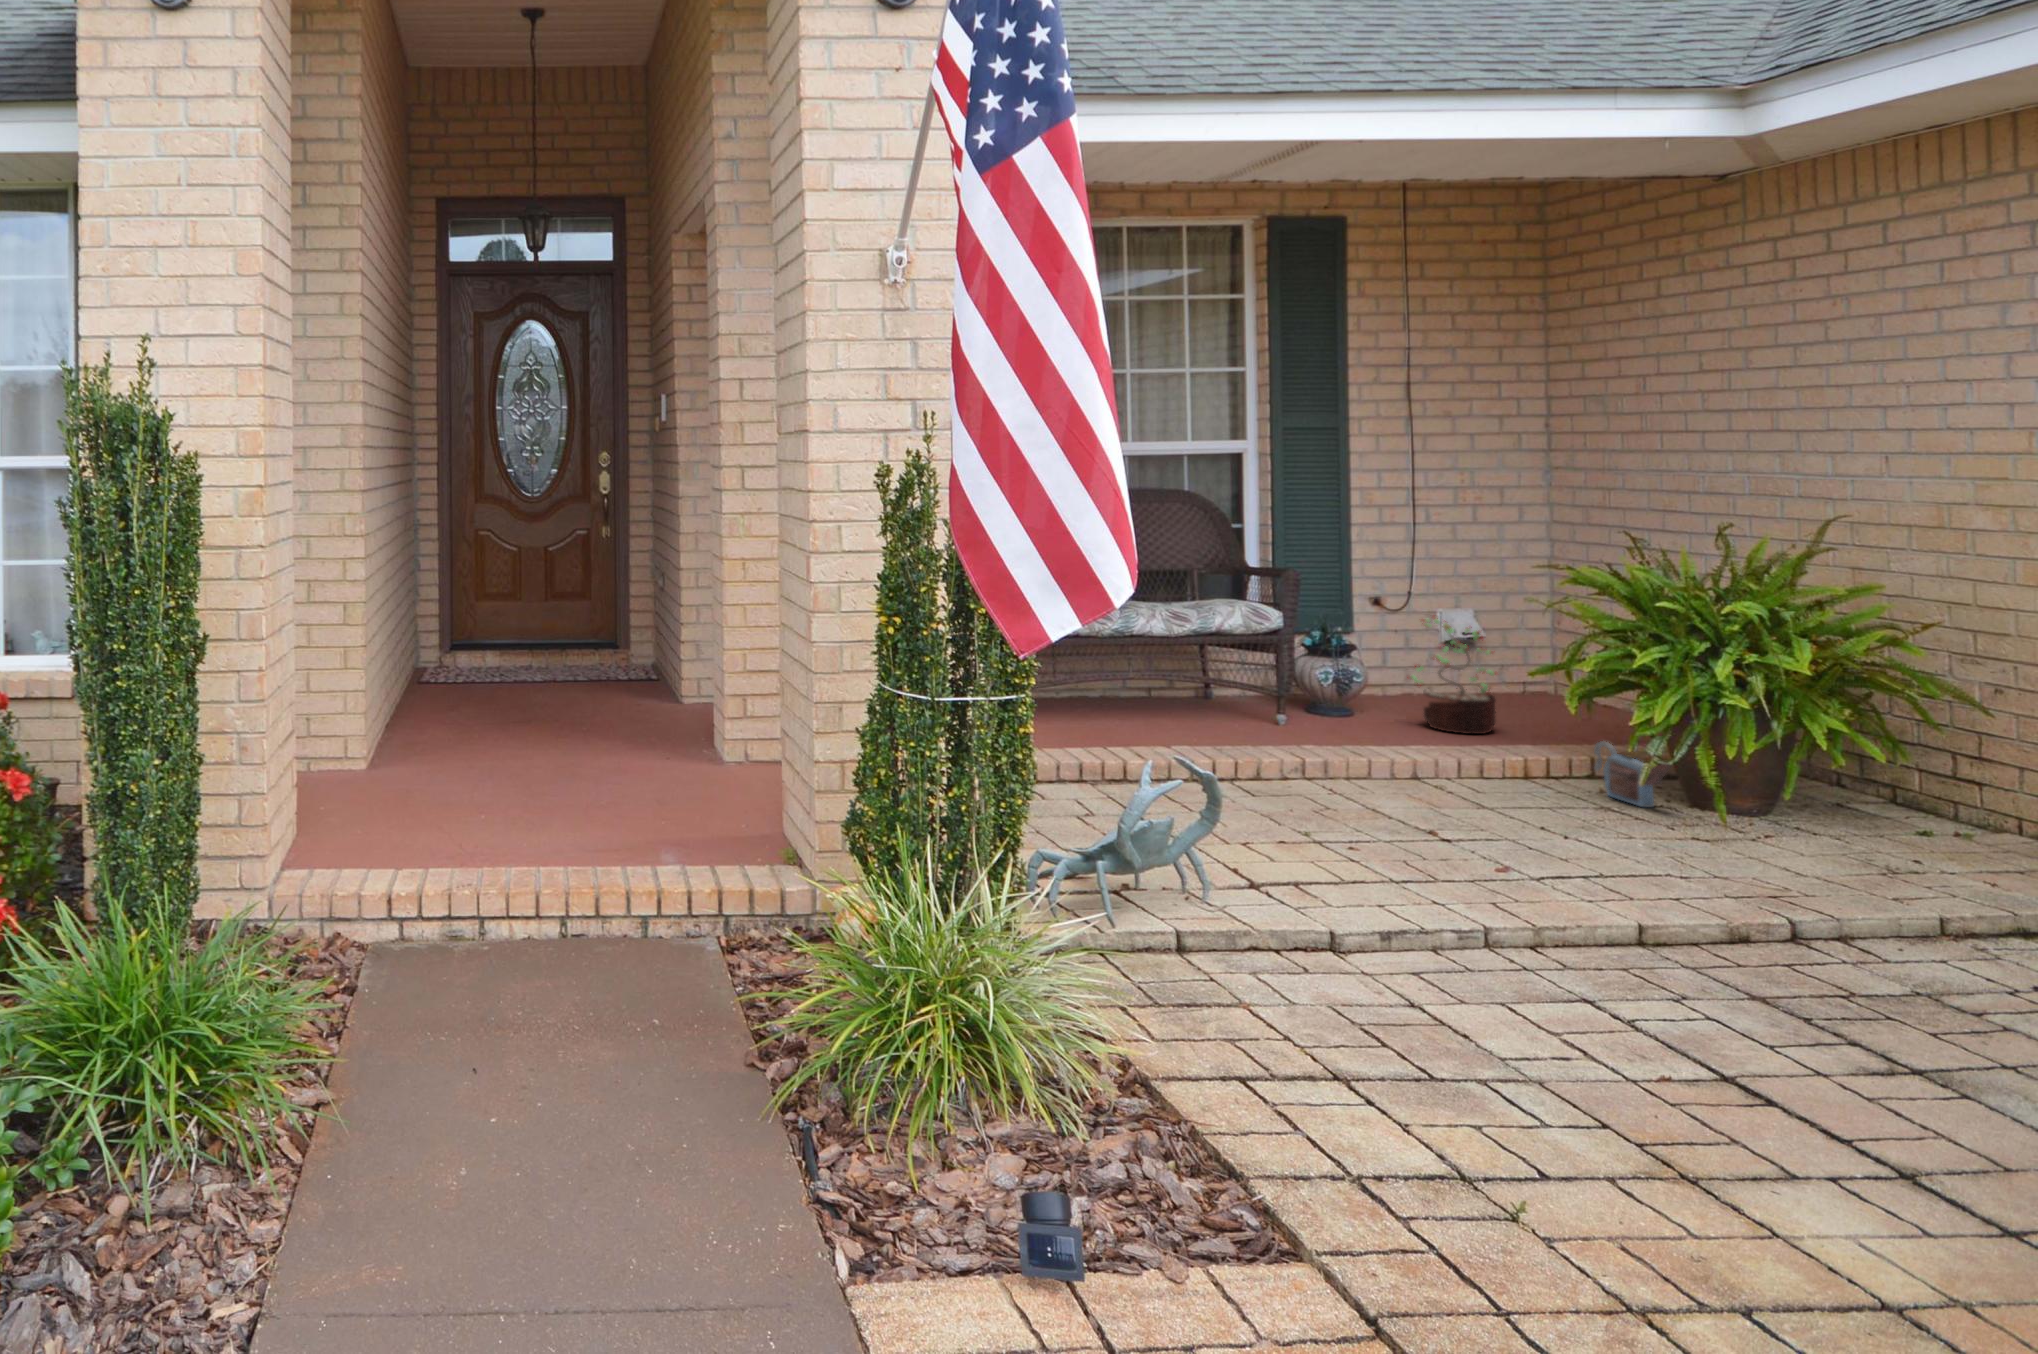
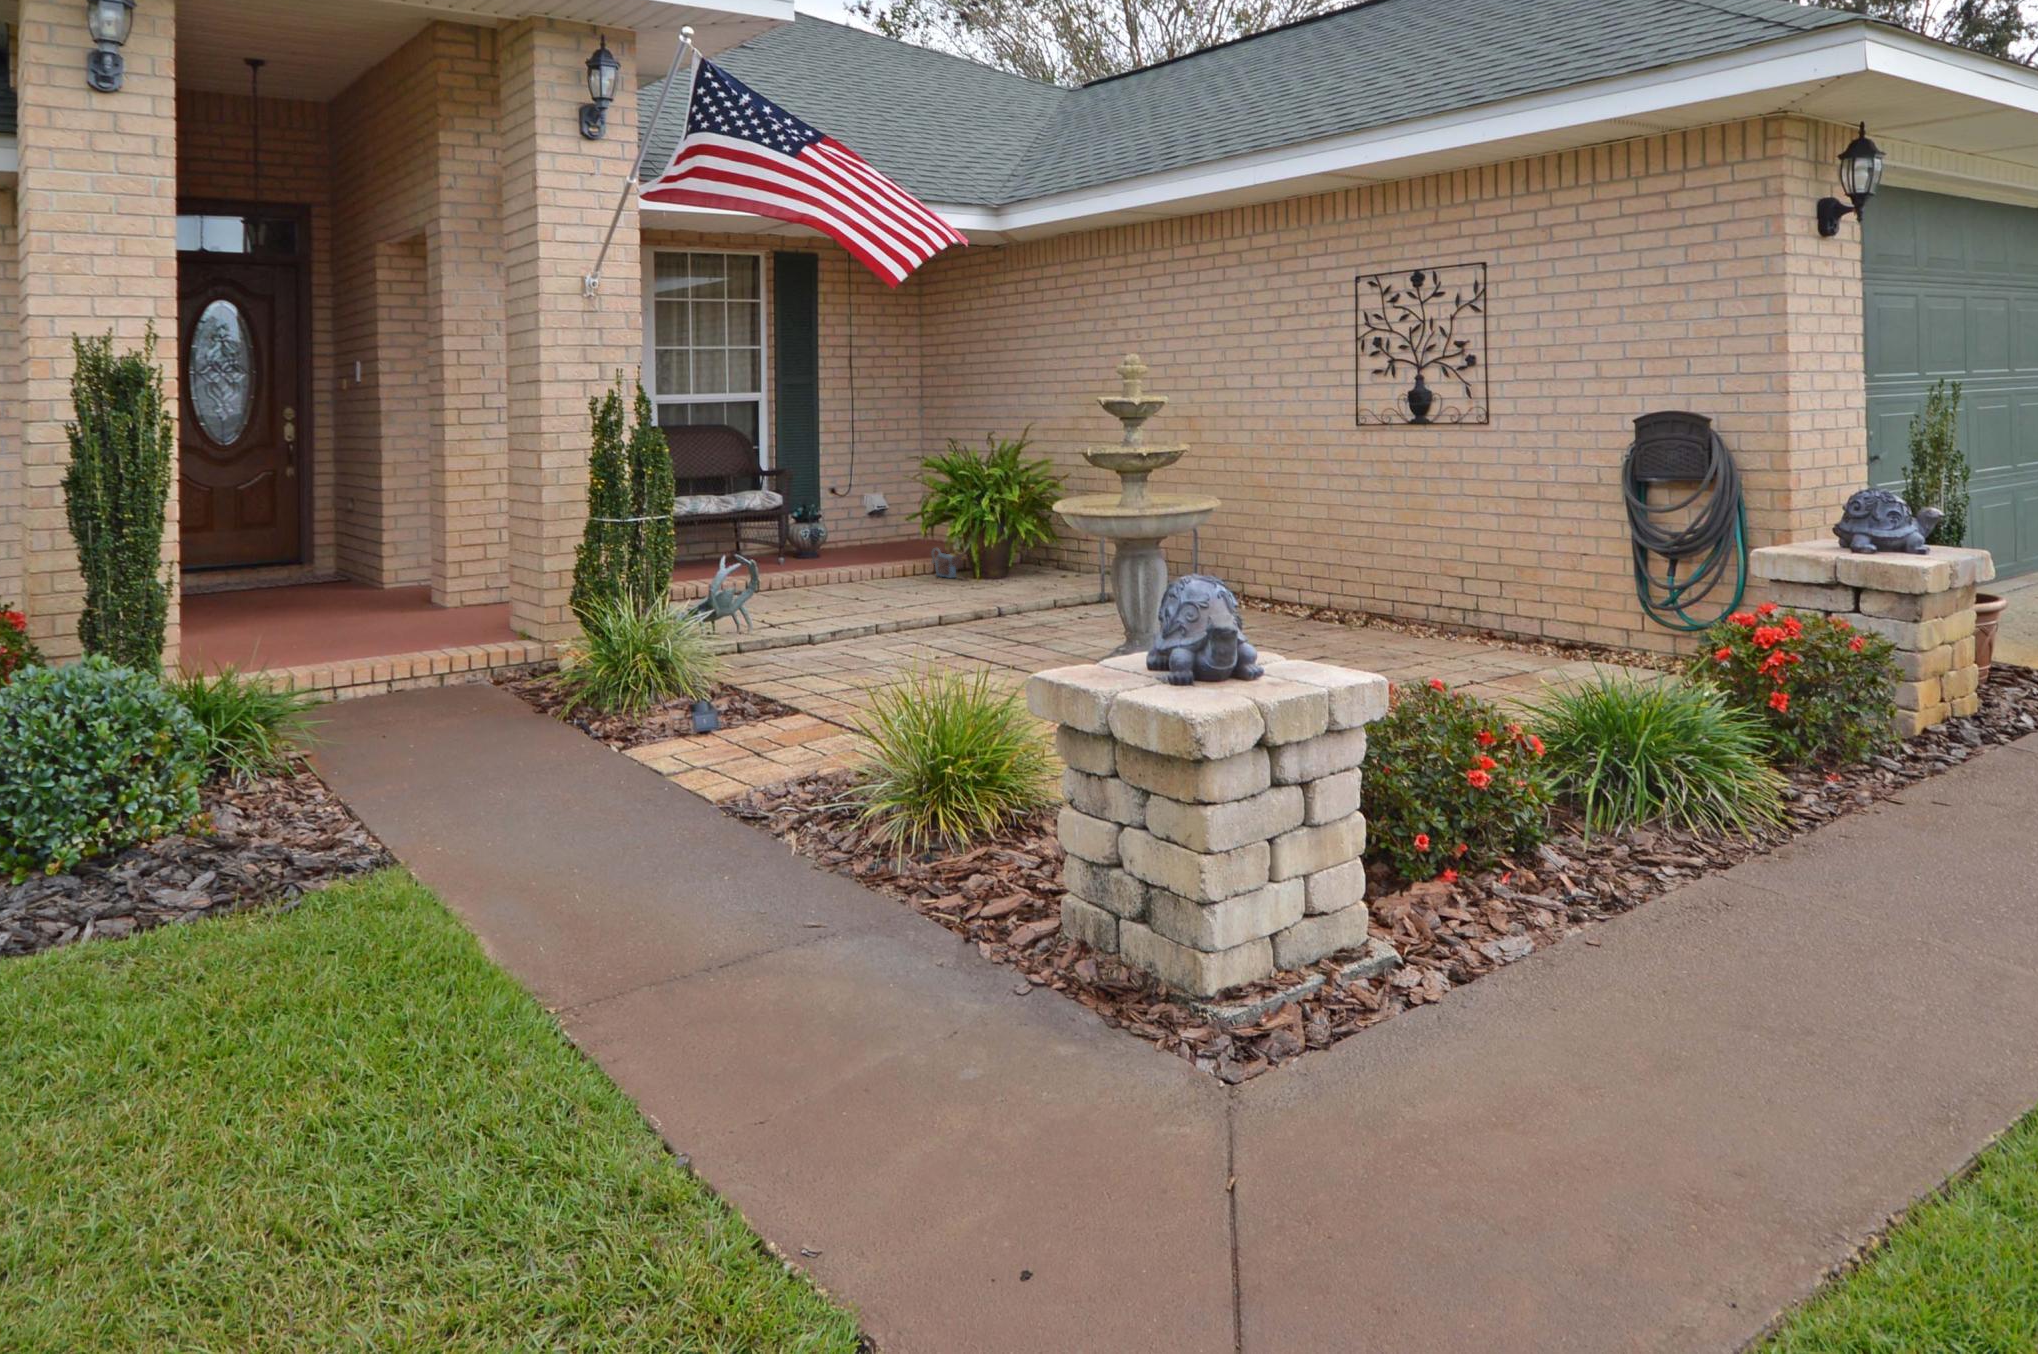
decorative plant: present [1407,618,1496,734] -> none [845,493,891,559]

